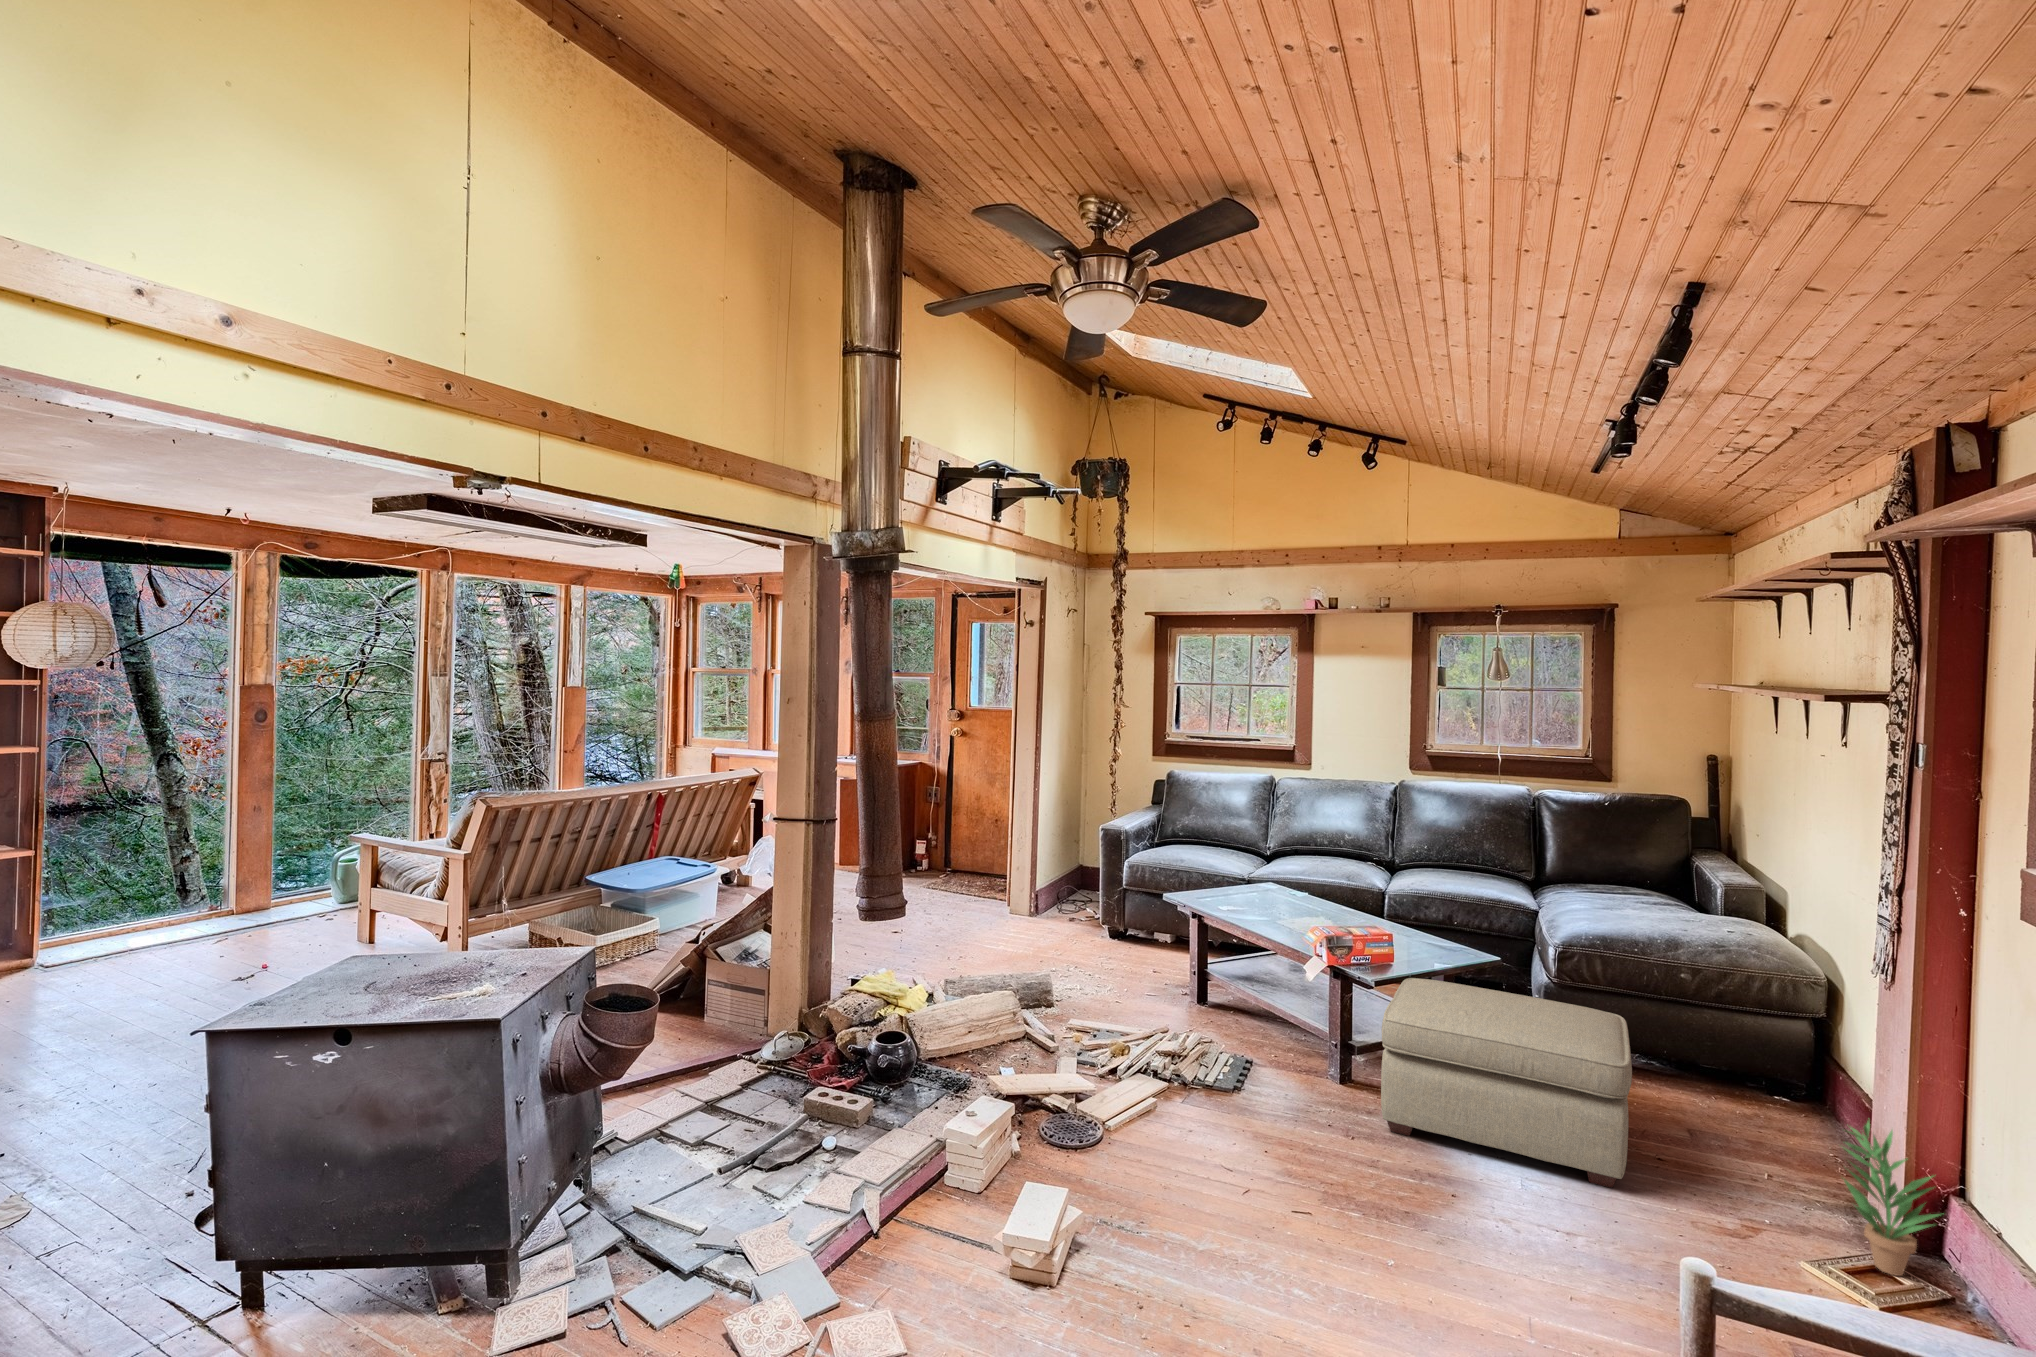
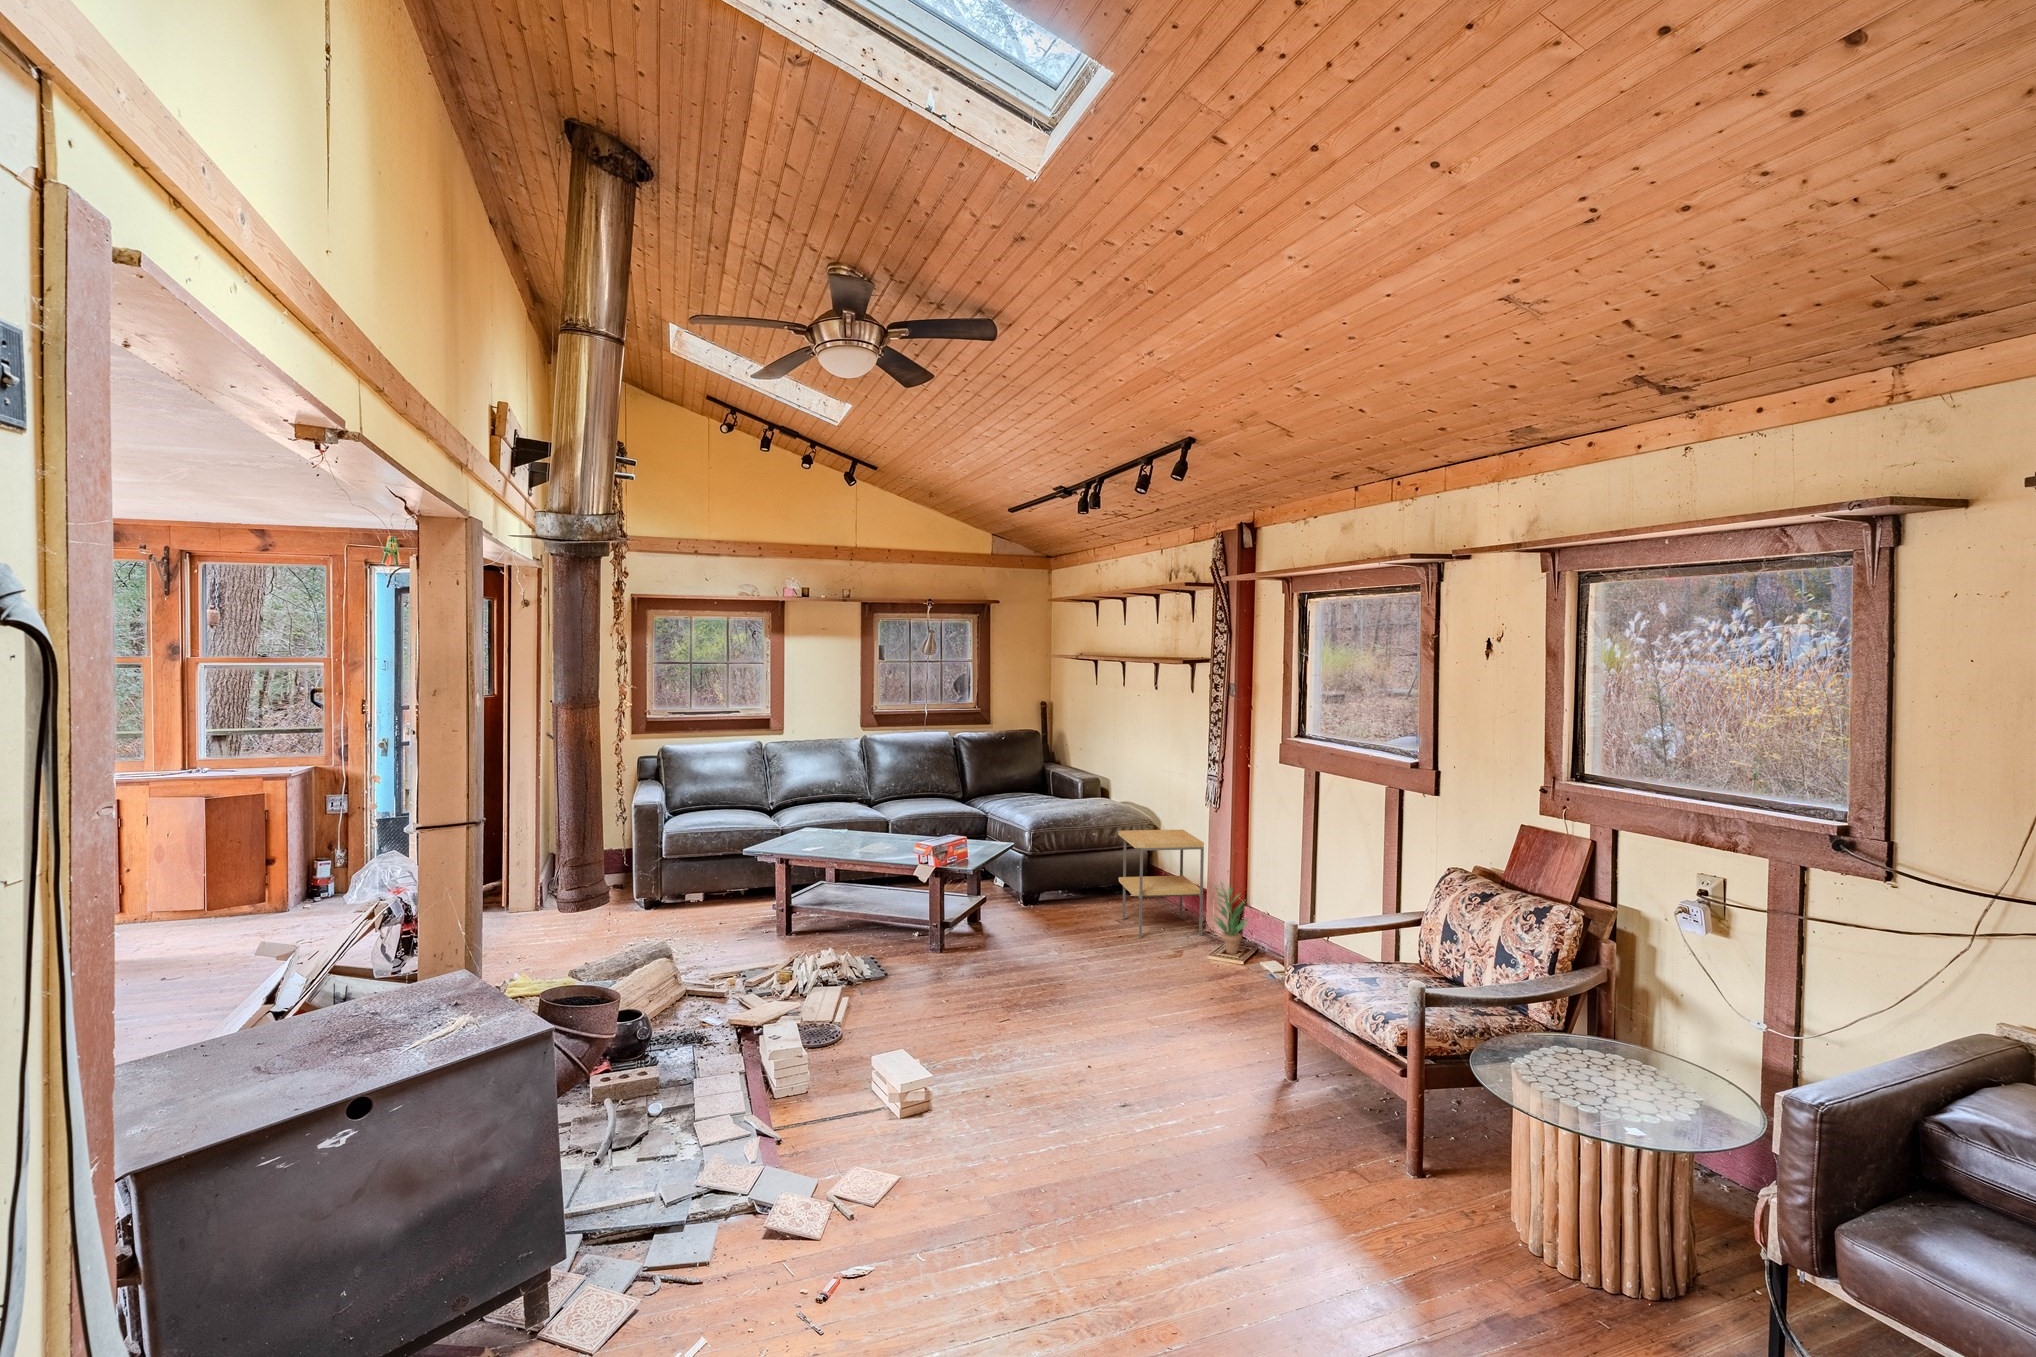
side table: none [1694,977,1860,1213] -> present [1118,830,1204,938]
ottoman: present [1381,978,1632,1188] -> none [970,861,1125,968]

